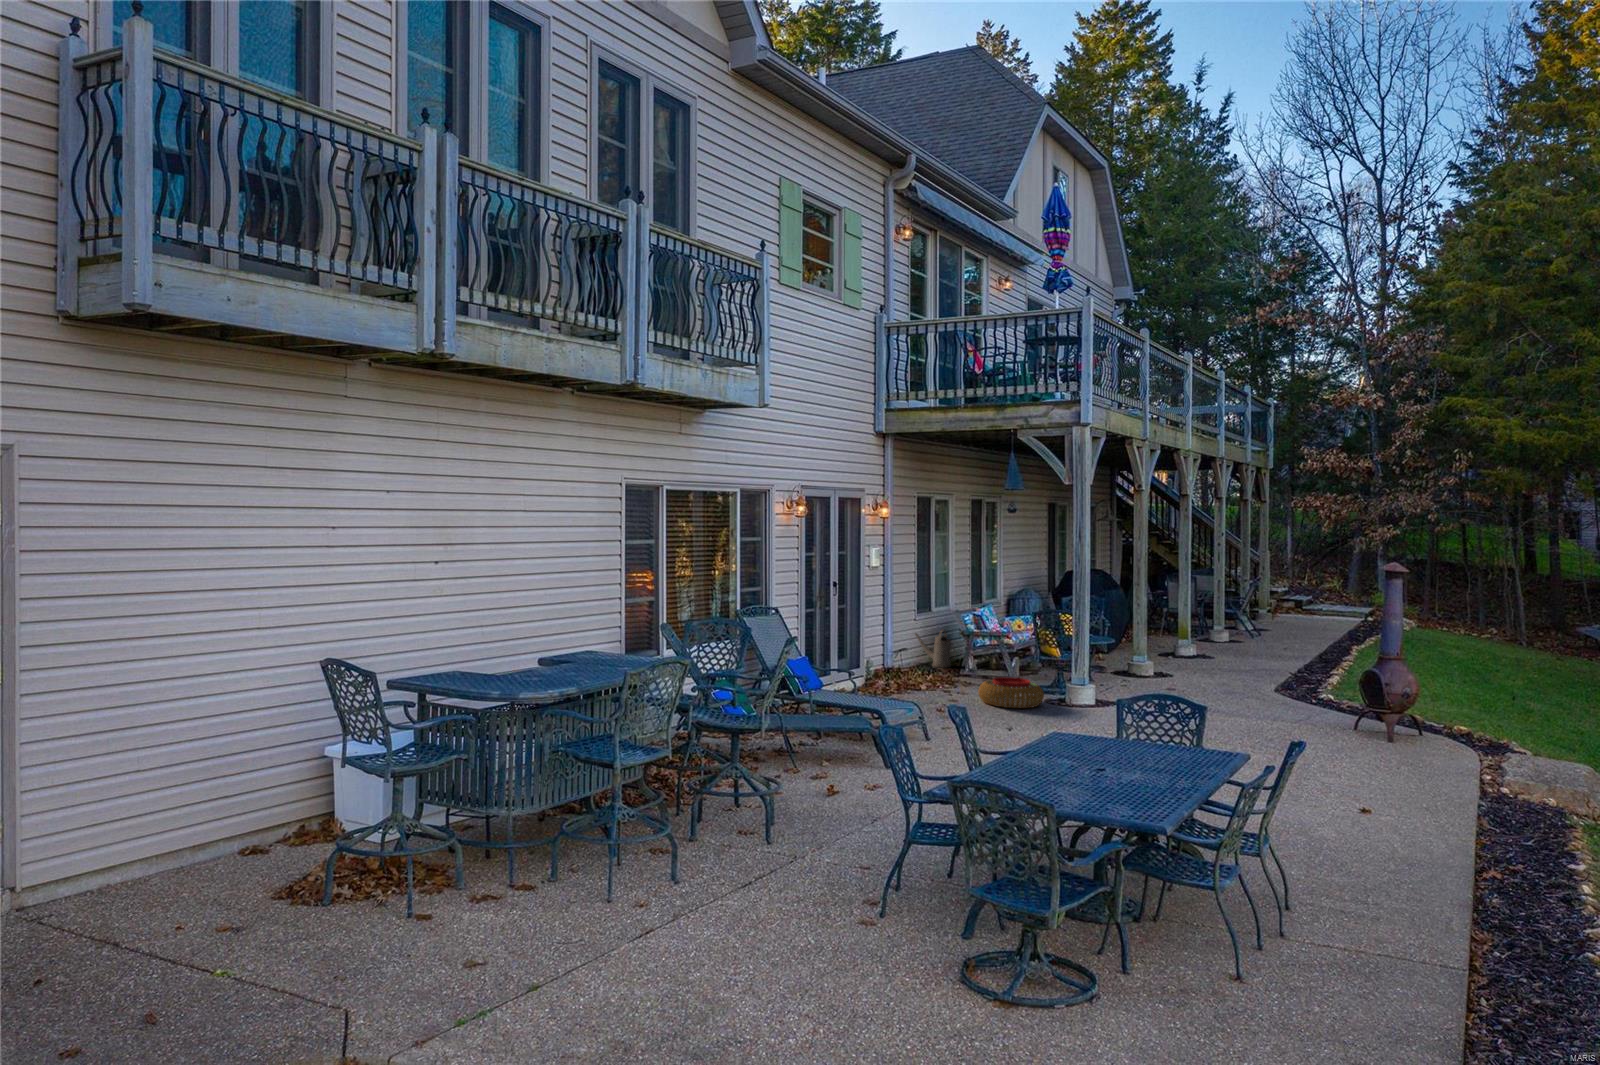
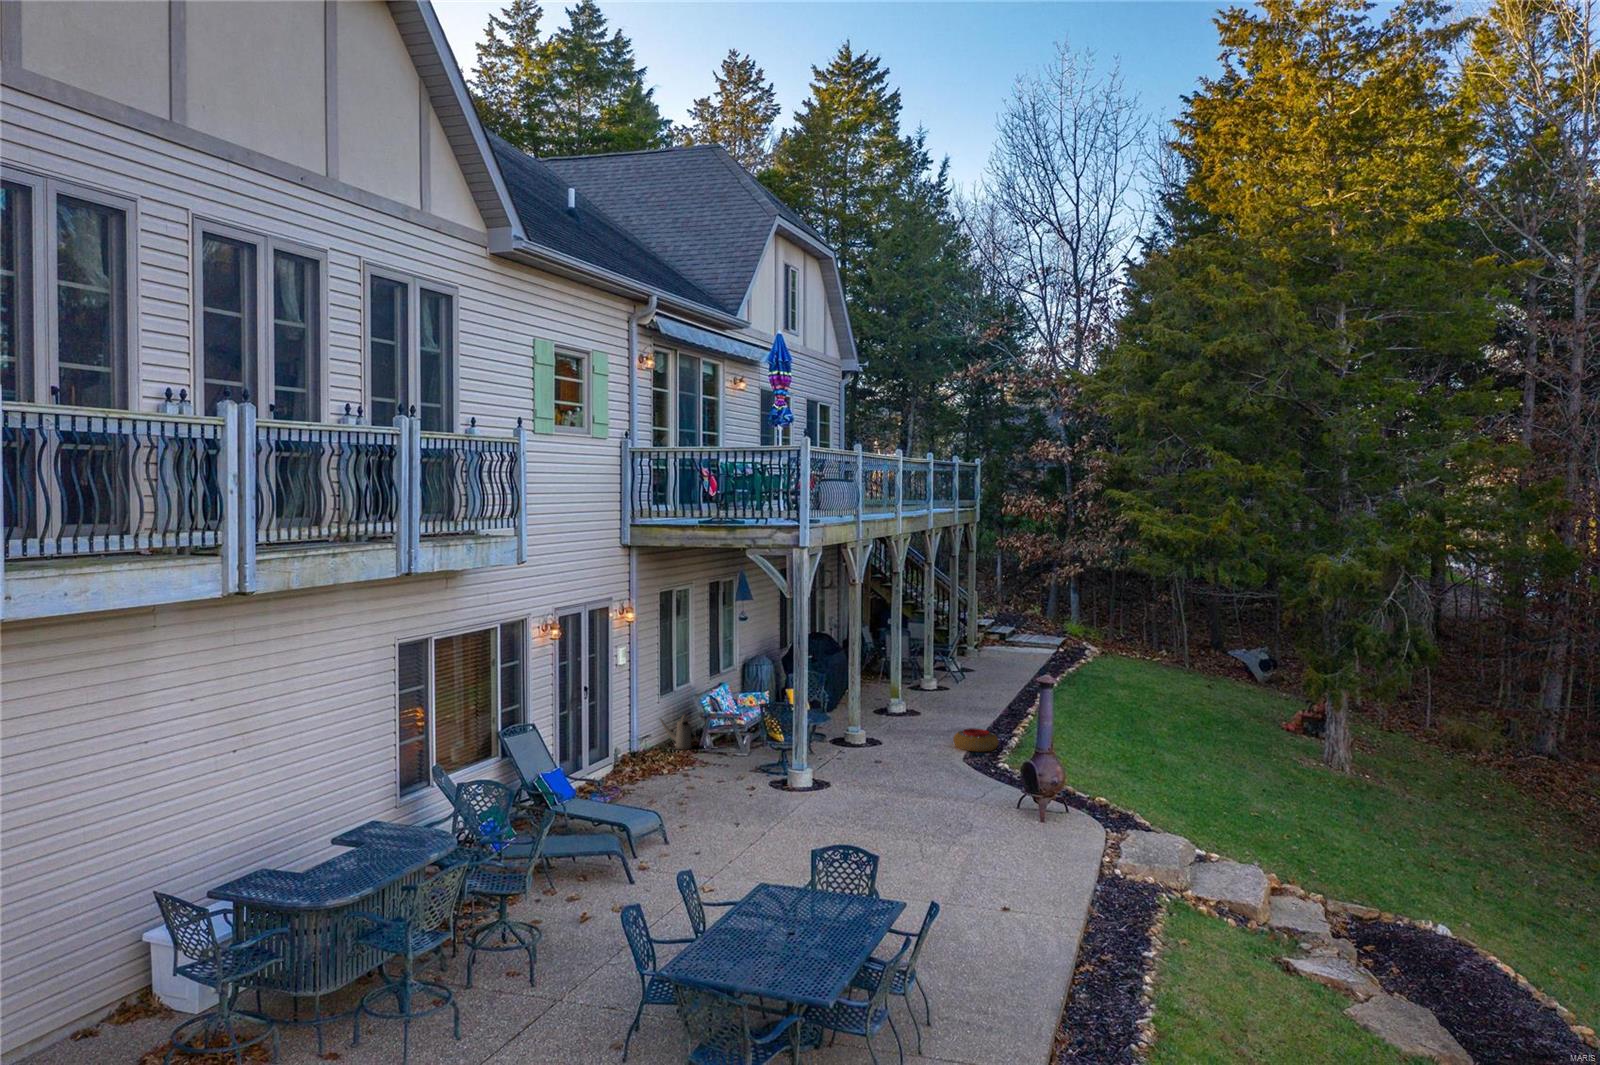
pouf: present [979,677,1044,708] -> present [953,728,999,752]

